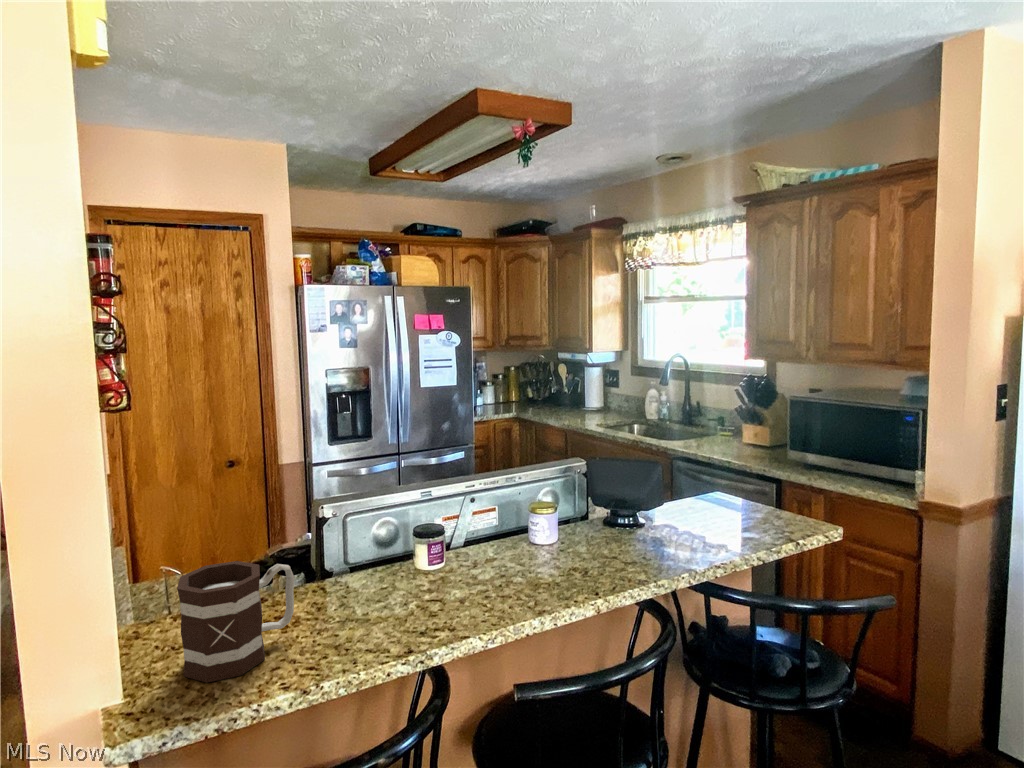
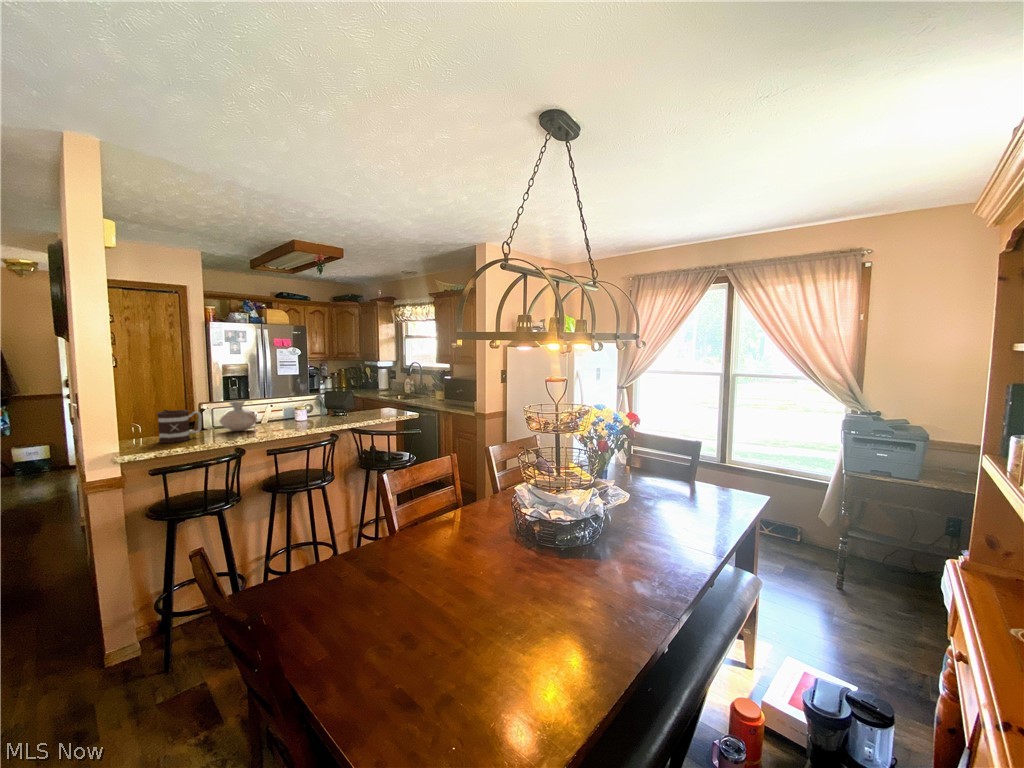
vase: none [336,520,434,613] -> present [219,401,257,431]

